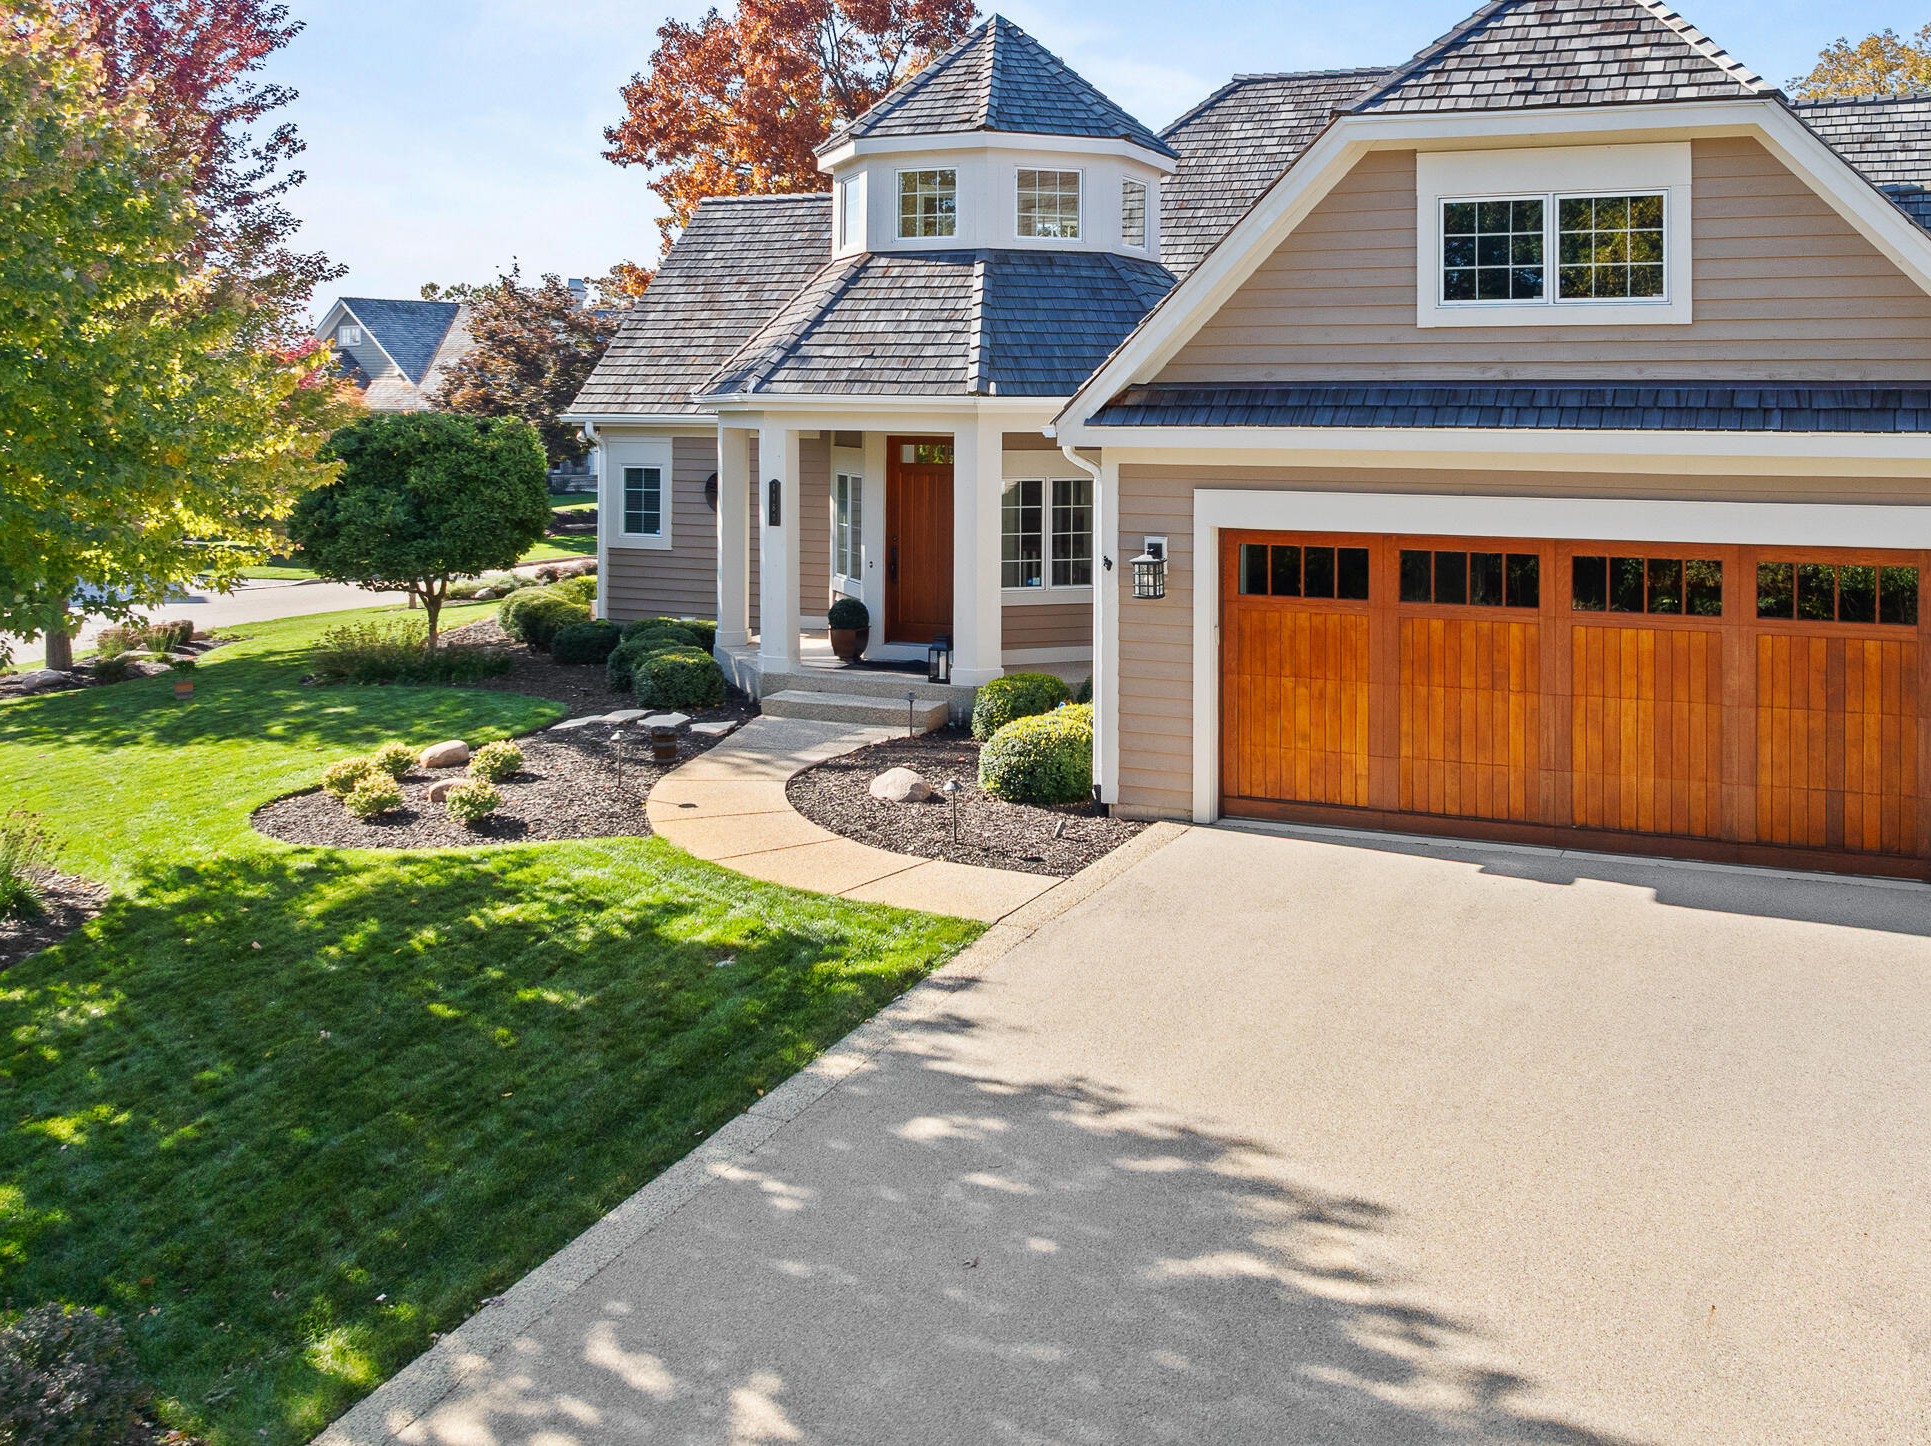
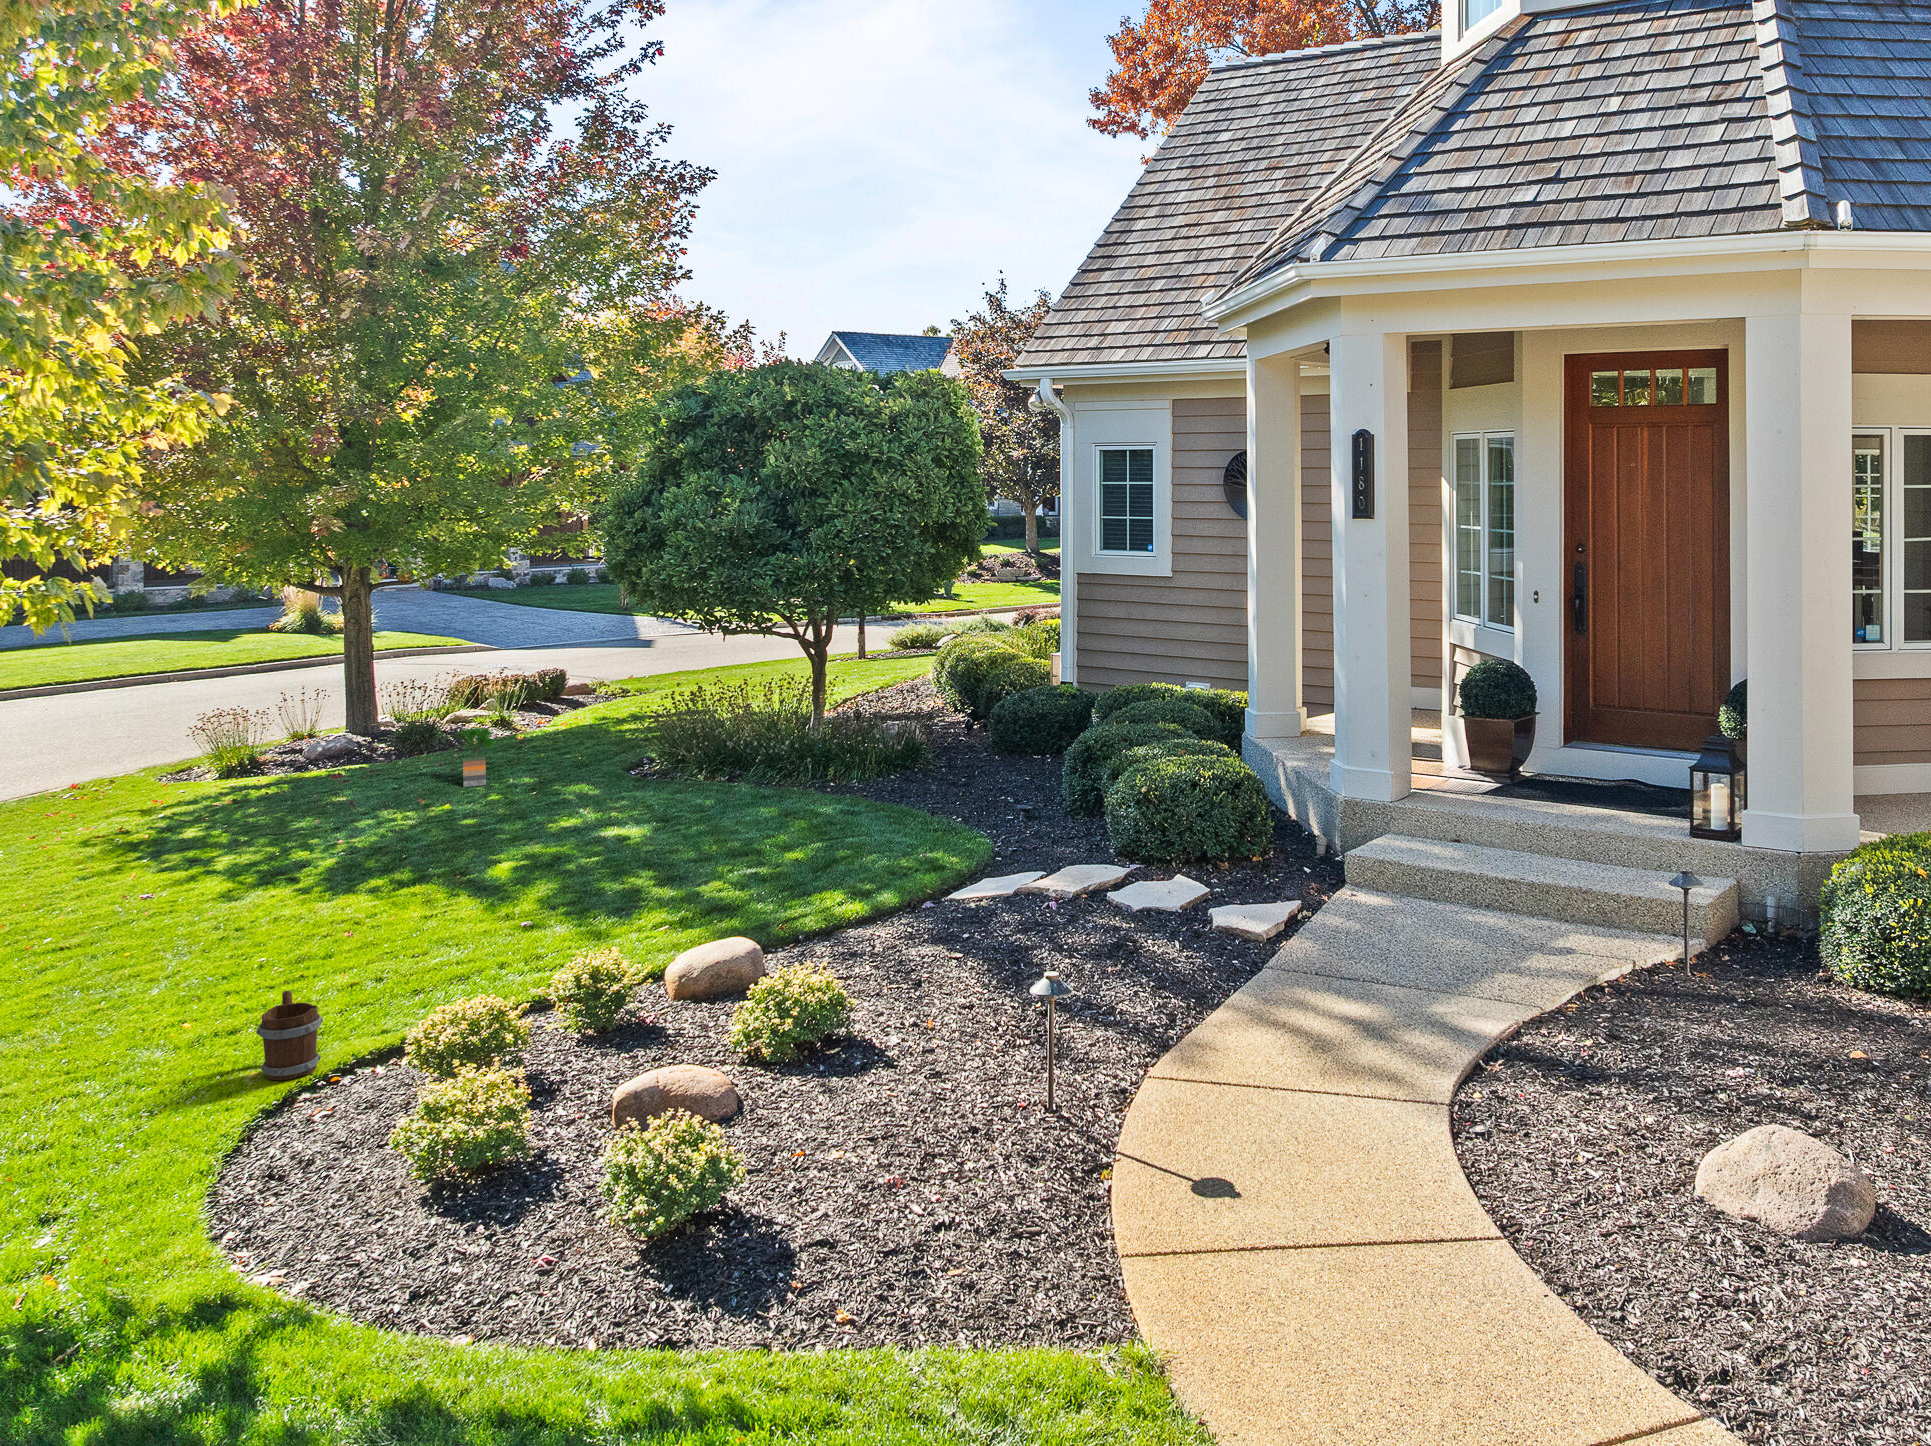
bucket: present [651,730,678,764] -> present [256,990,323,1081]

